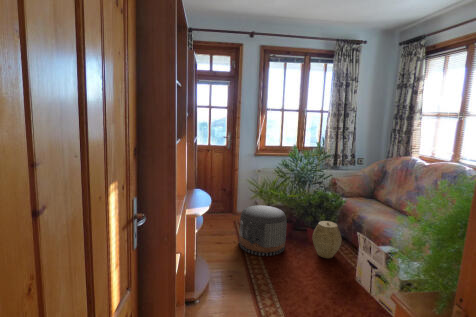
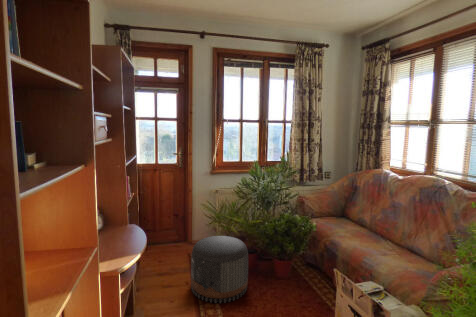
woven basket: present [313,221,342,258] -> none [280,252,313,299]

